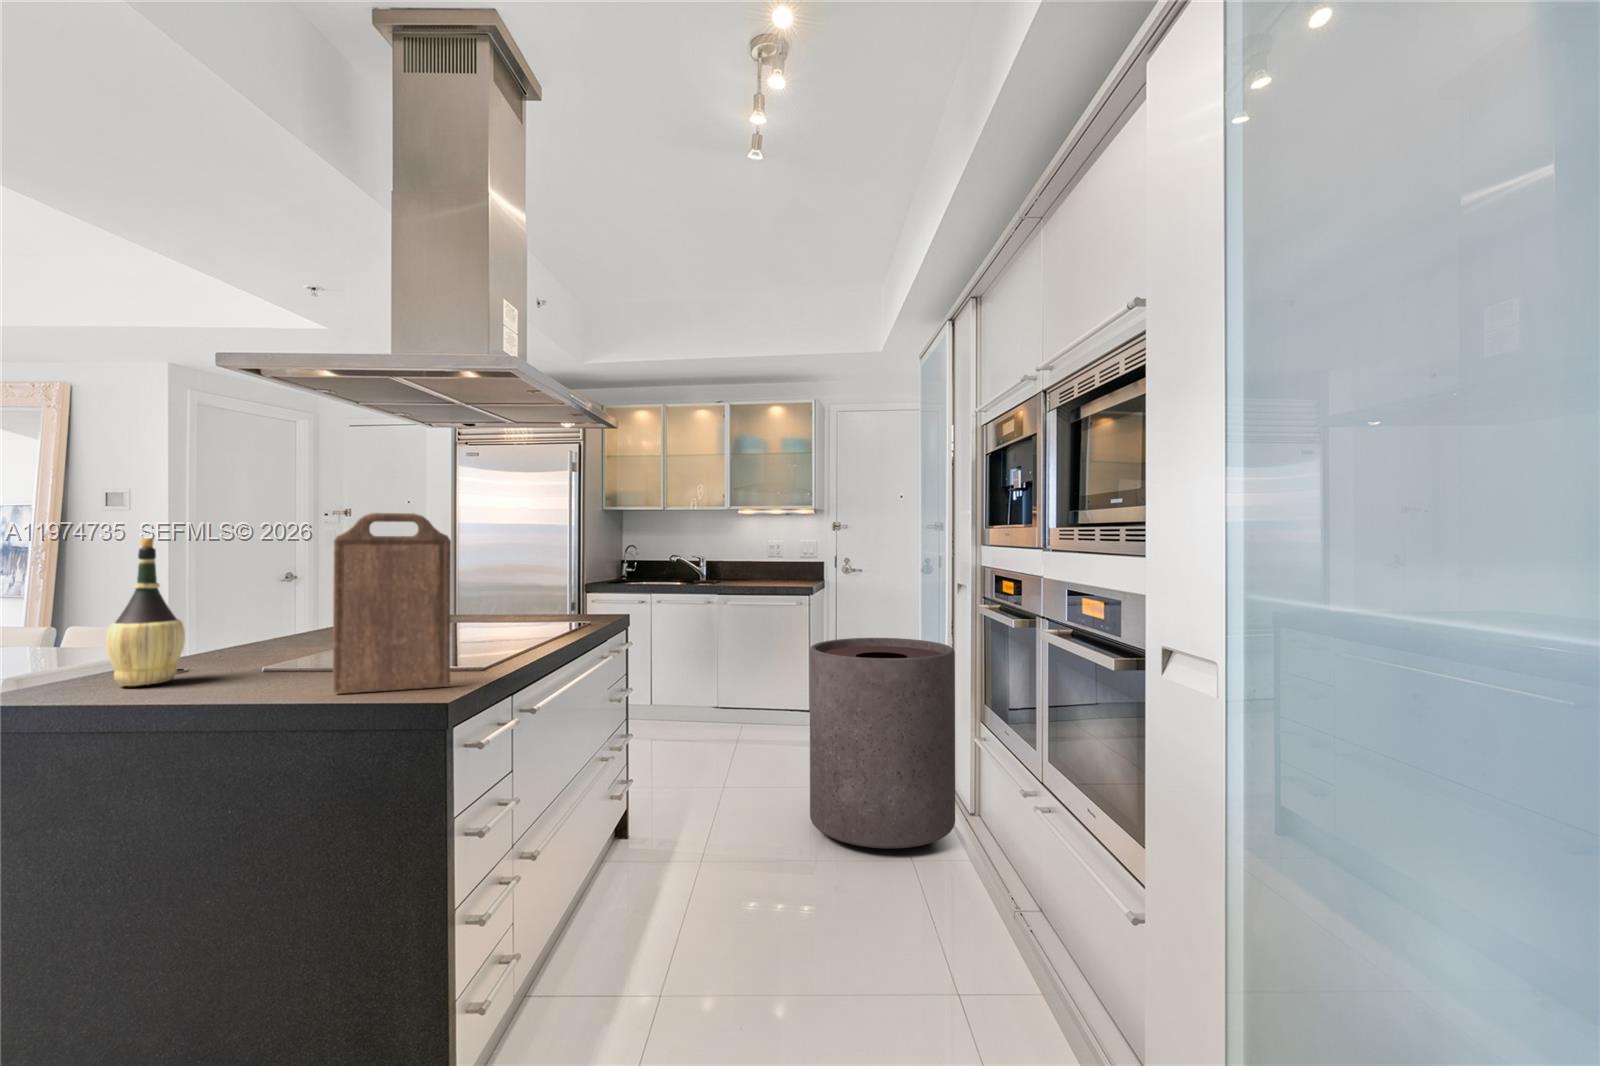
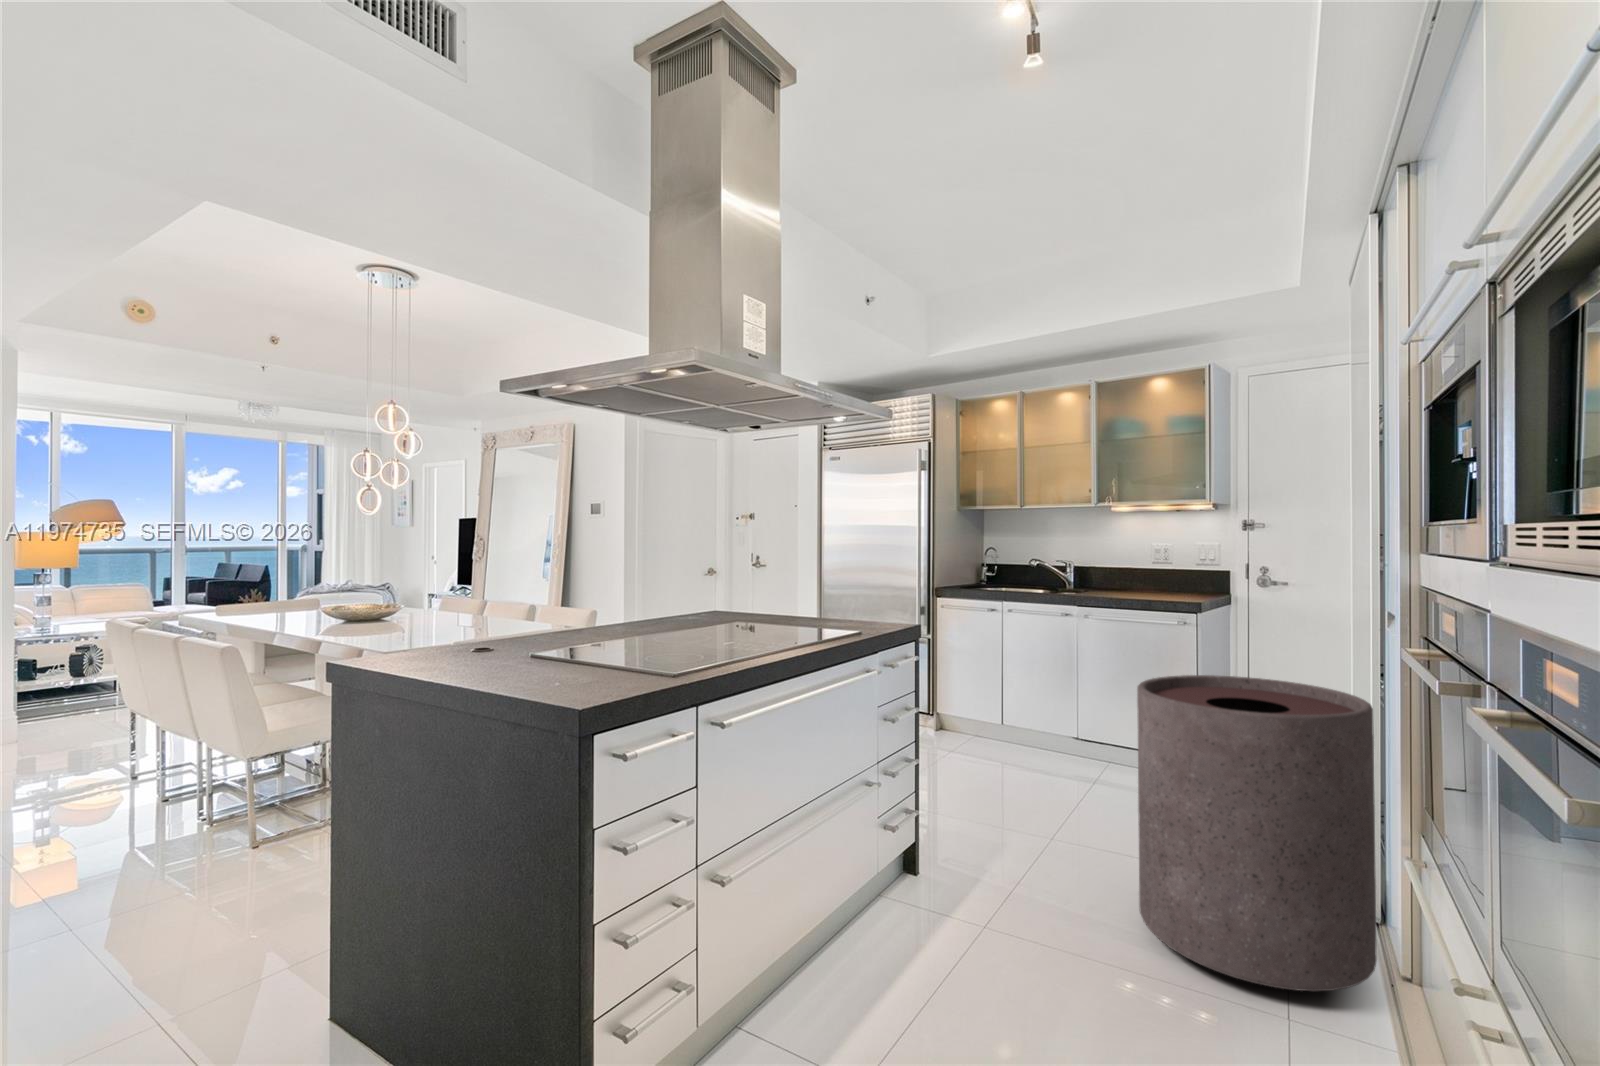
cutting board: present [333,513,451,694] -> none [520,523,610,692]
wine bottle: present [106,538,185,686] -> none [419,546,471,664]

